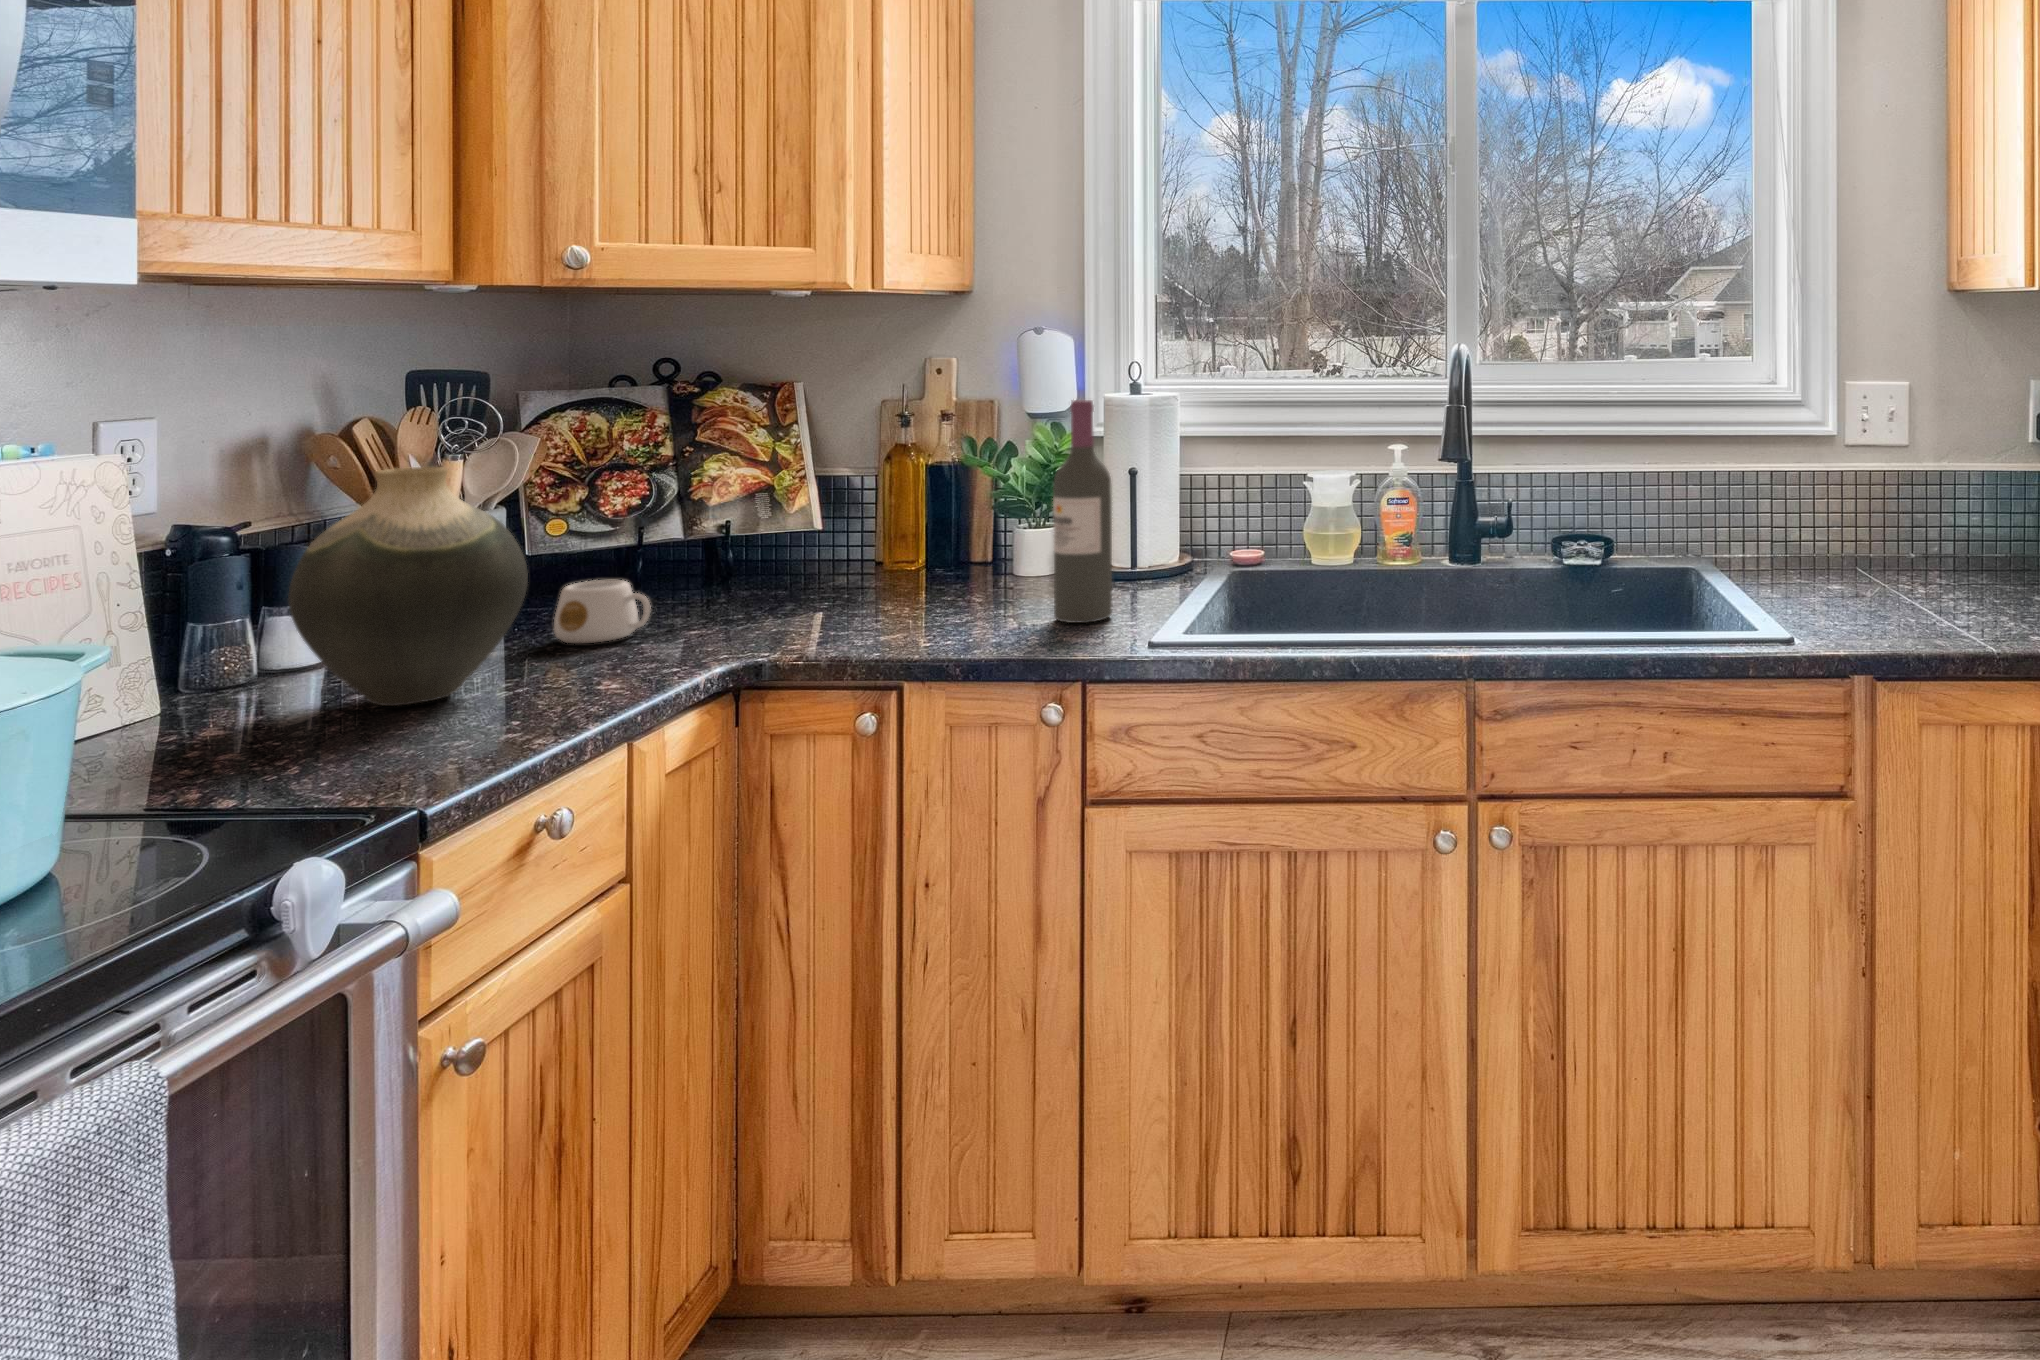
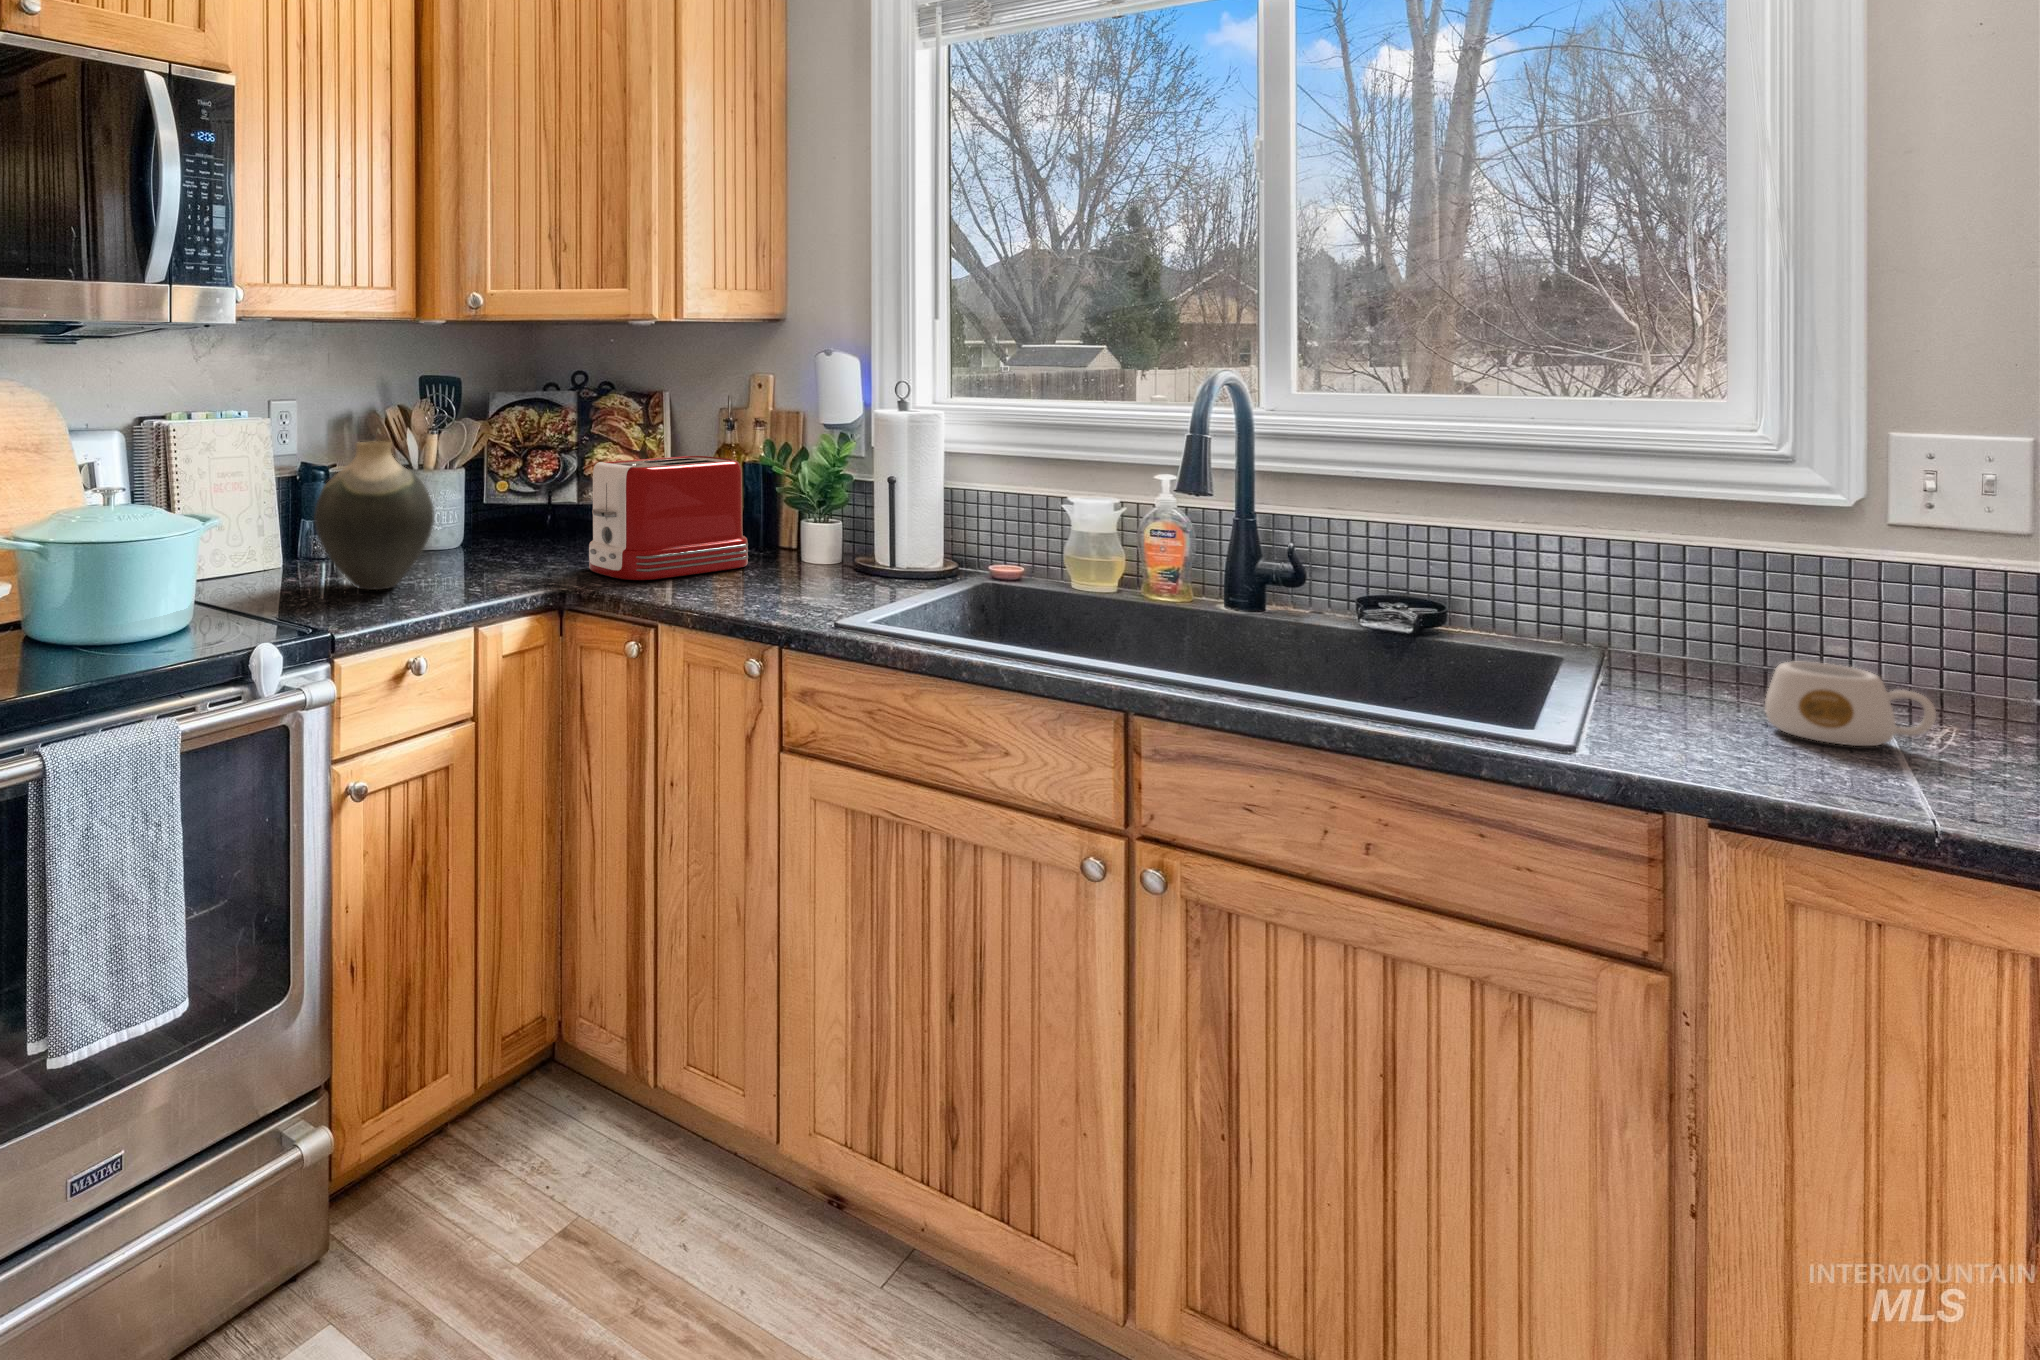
wine bottle: present [1053,400,1112,623] -> none [788,413,838,603]
toaster: none [751,462,962,630] -> present [589,456,748,580]
mug: present [554,580,651,643] -> present [1765,662,1936,746]

